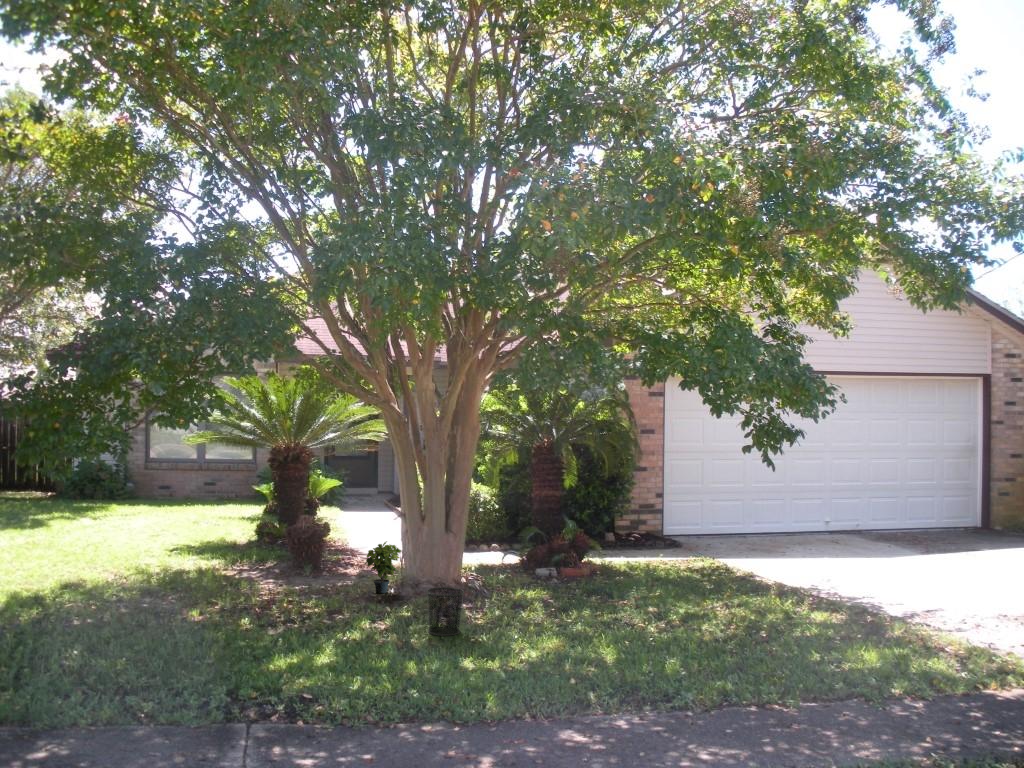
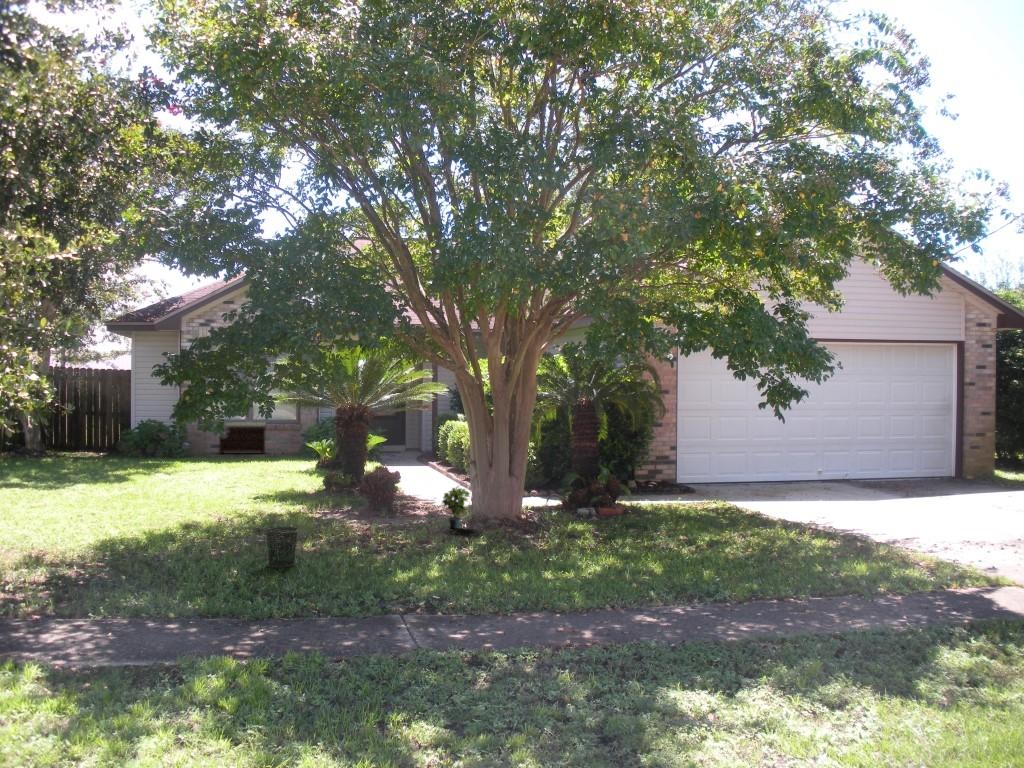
bench: none [165,460,220,496] -> present [219,422,267,454]
trash can: present [426,587,464,636] -> present [265,527,299,568]

